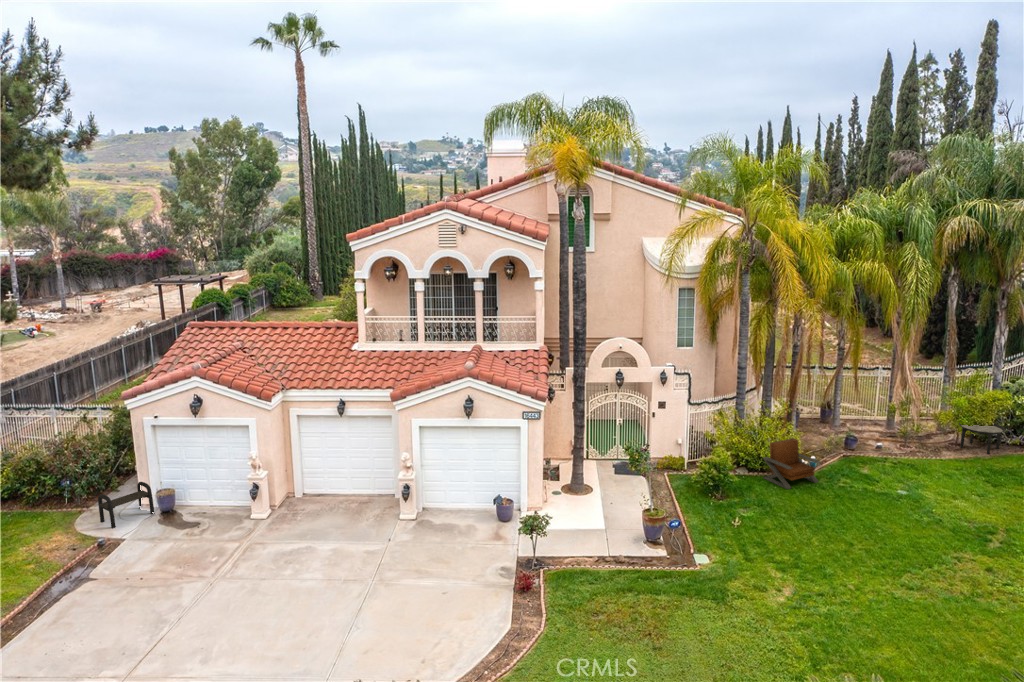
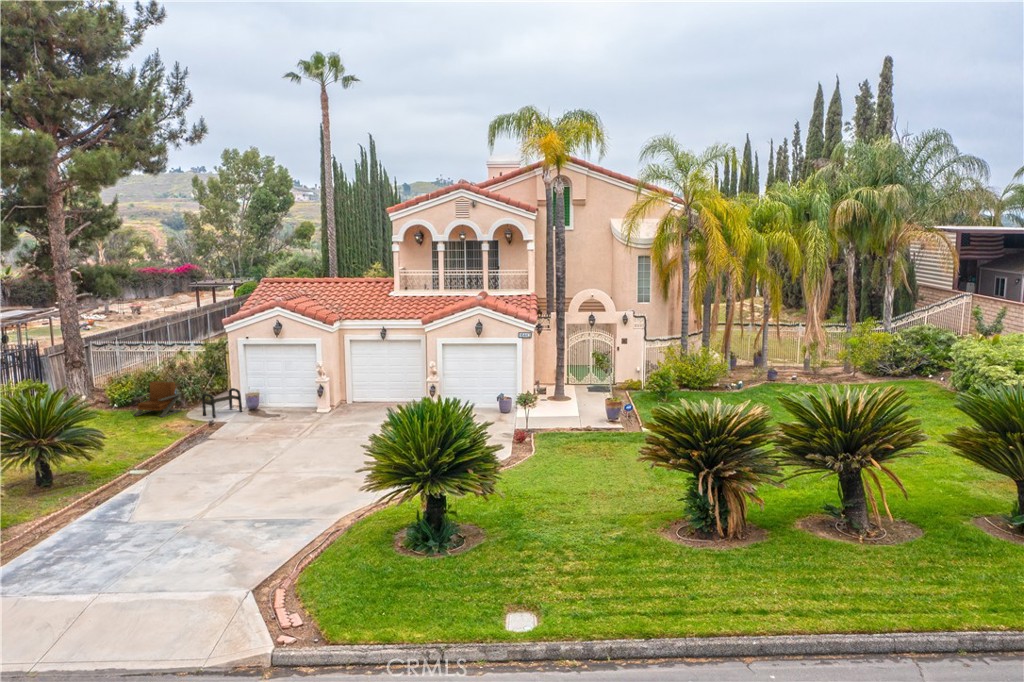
round table: present [959,423,1006,454] -> none [853,357,887,380]
lounge chair: present [763,438,819,489] -> present [134,381,181,417]

